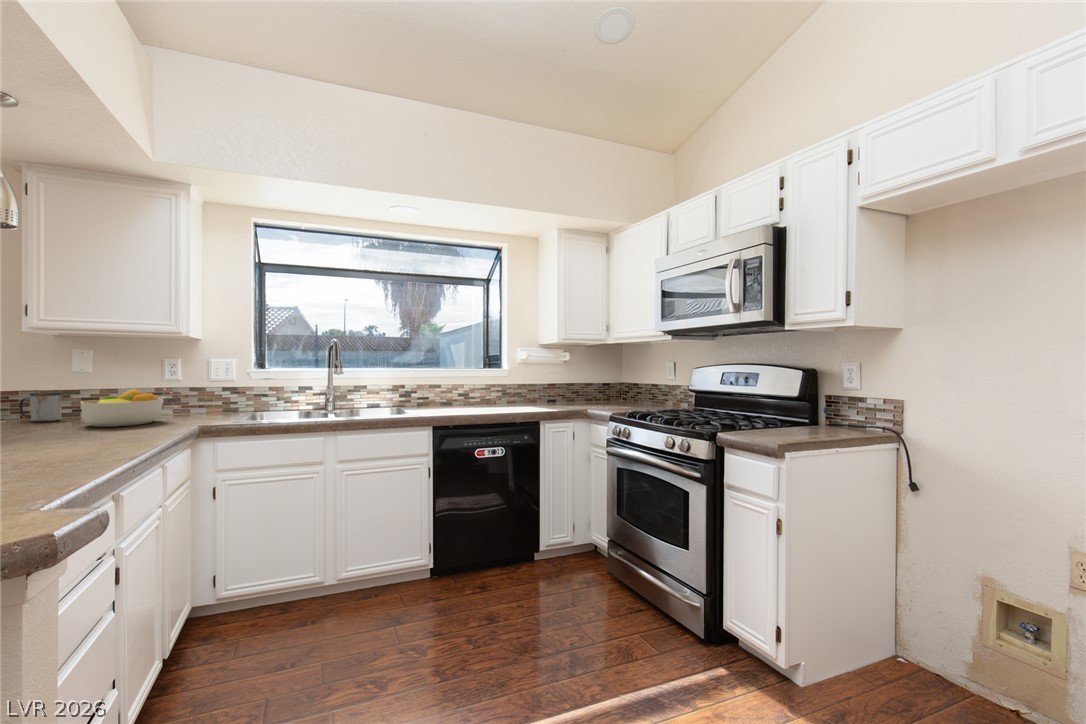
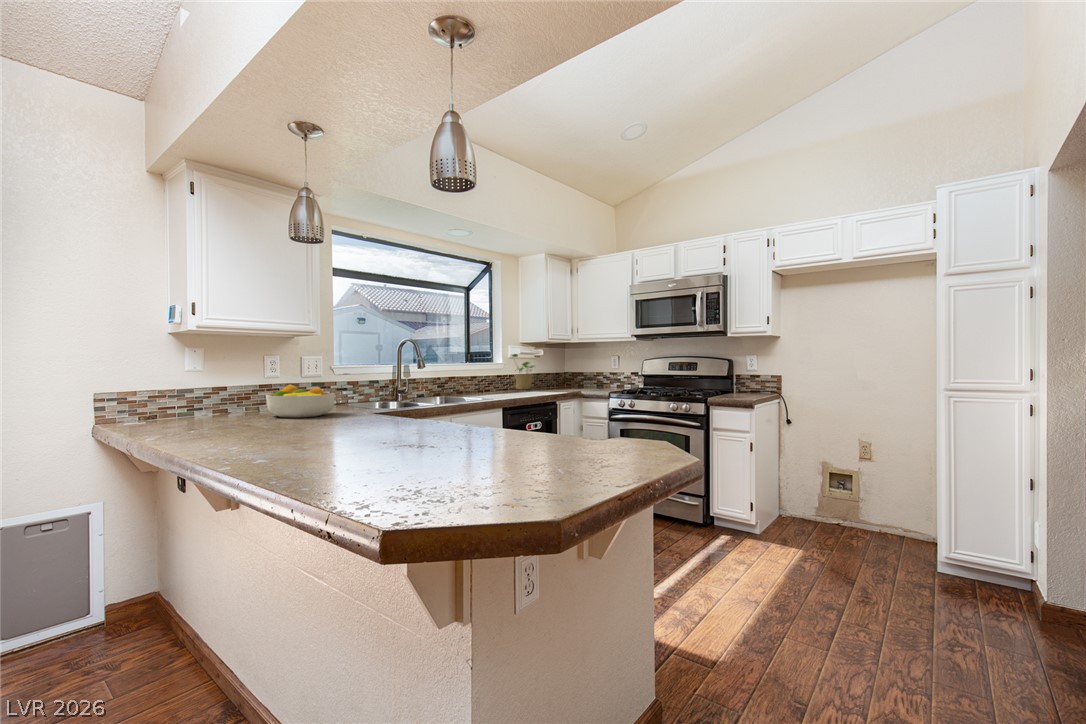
potted plant: none [524,357,563,402] -> present [512,354,535,389]
mug: present [19,392,63,421] -> none [158,391,198,420]

